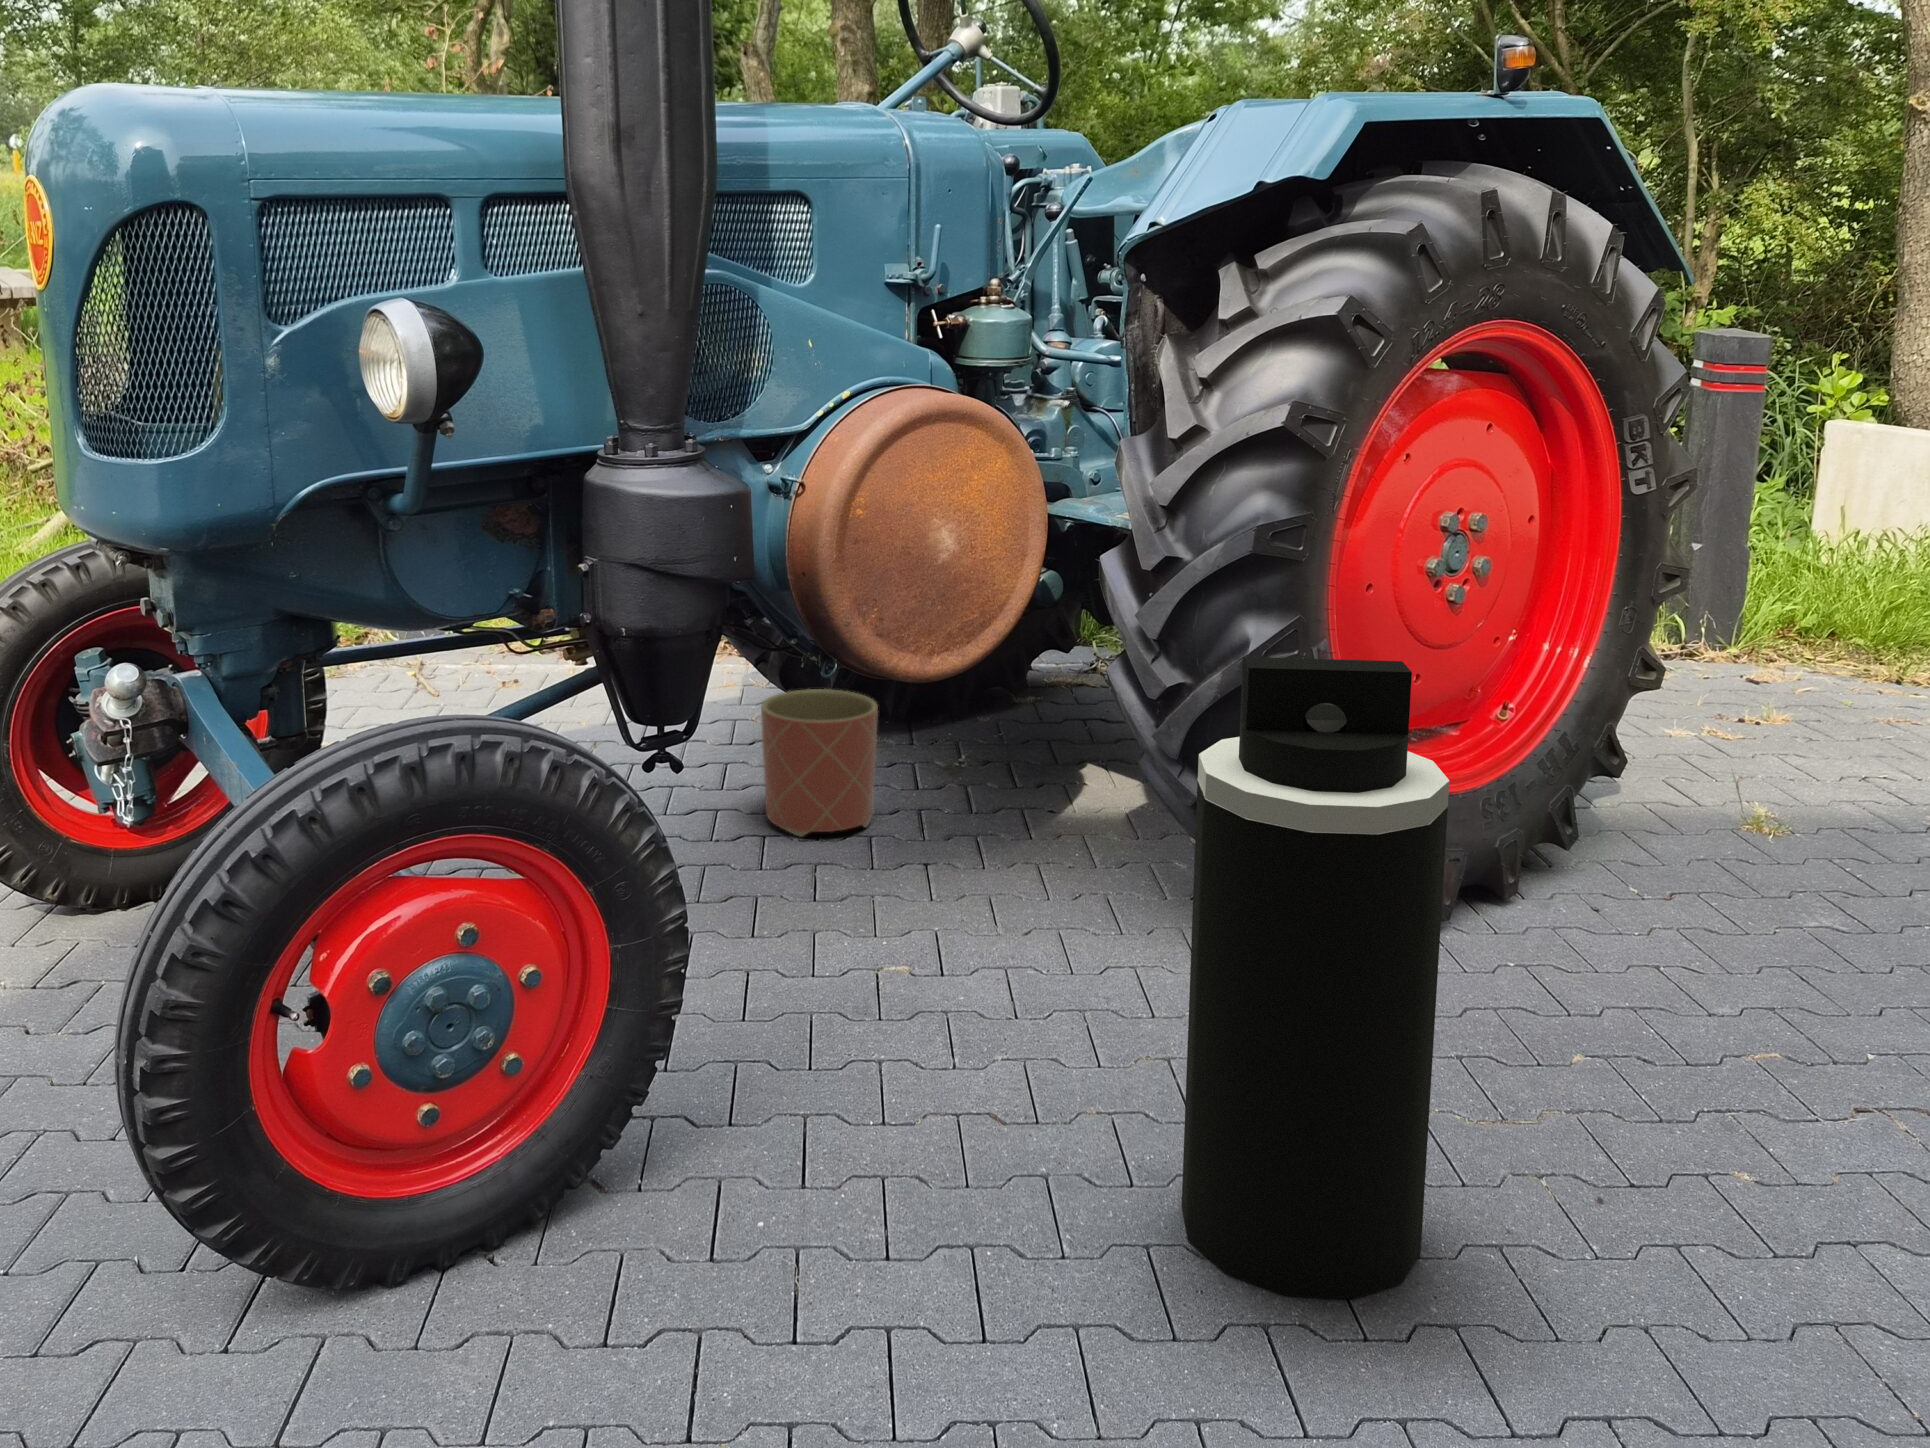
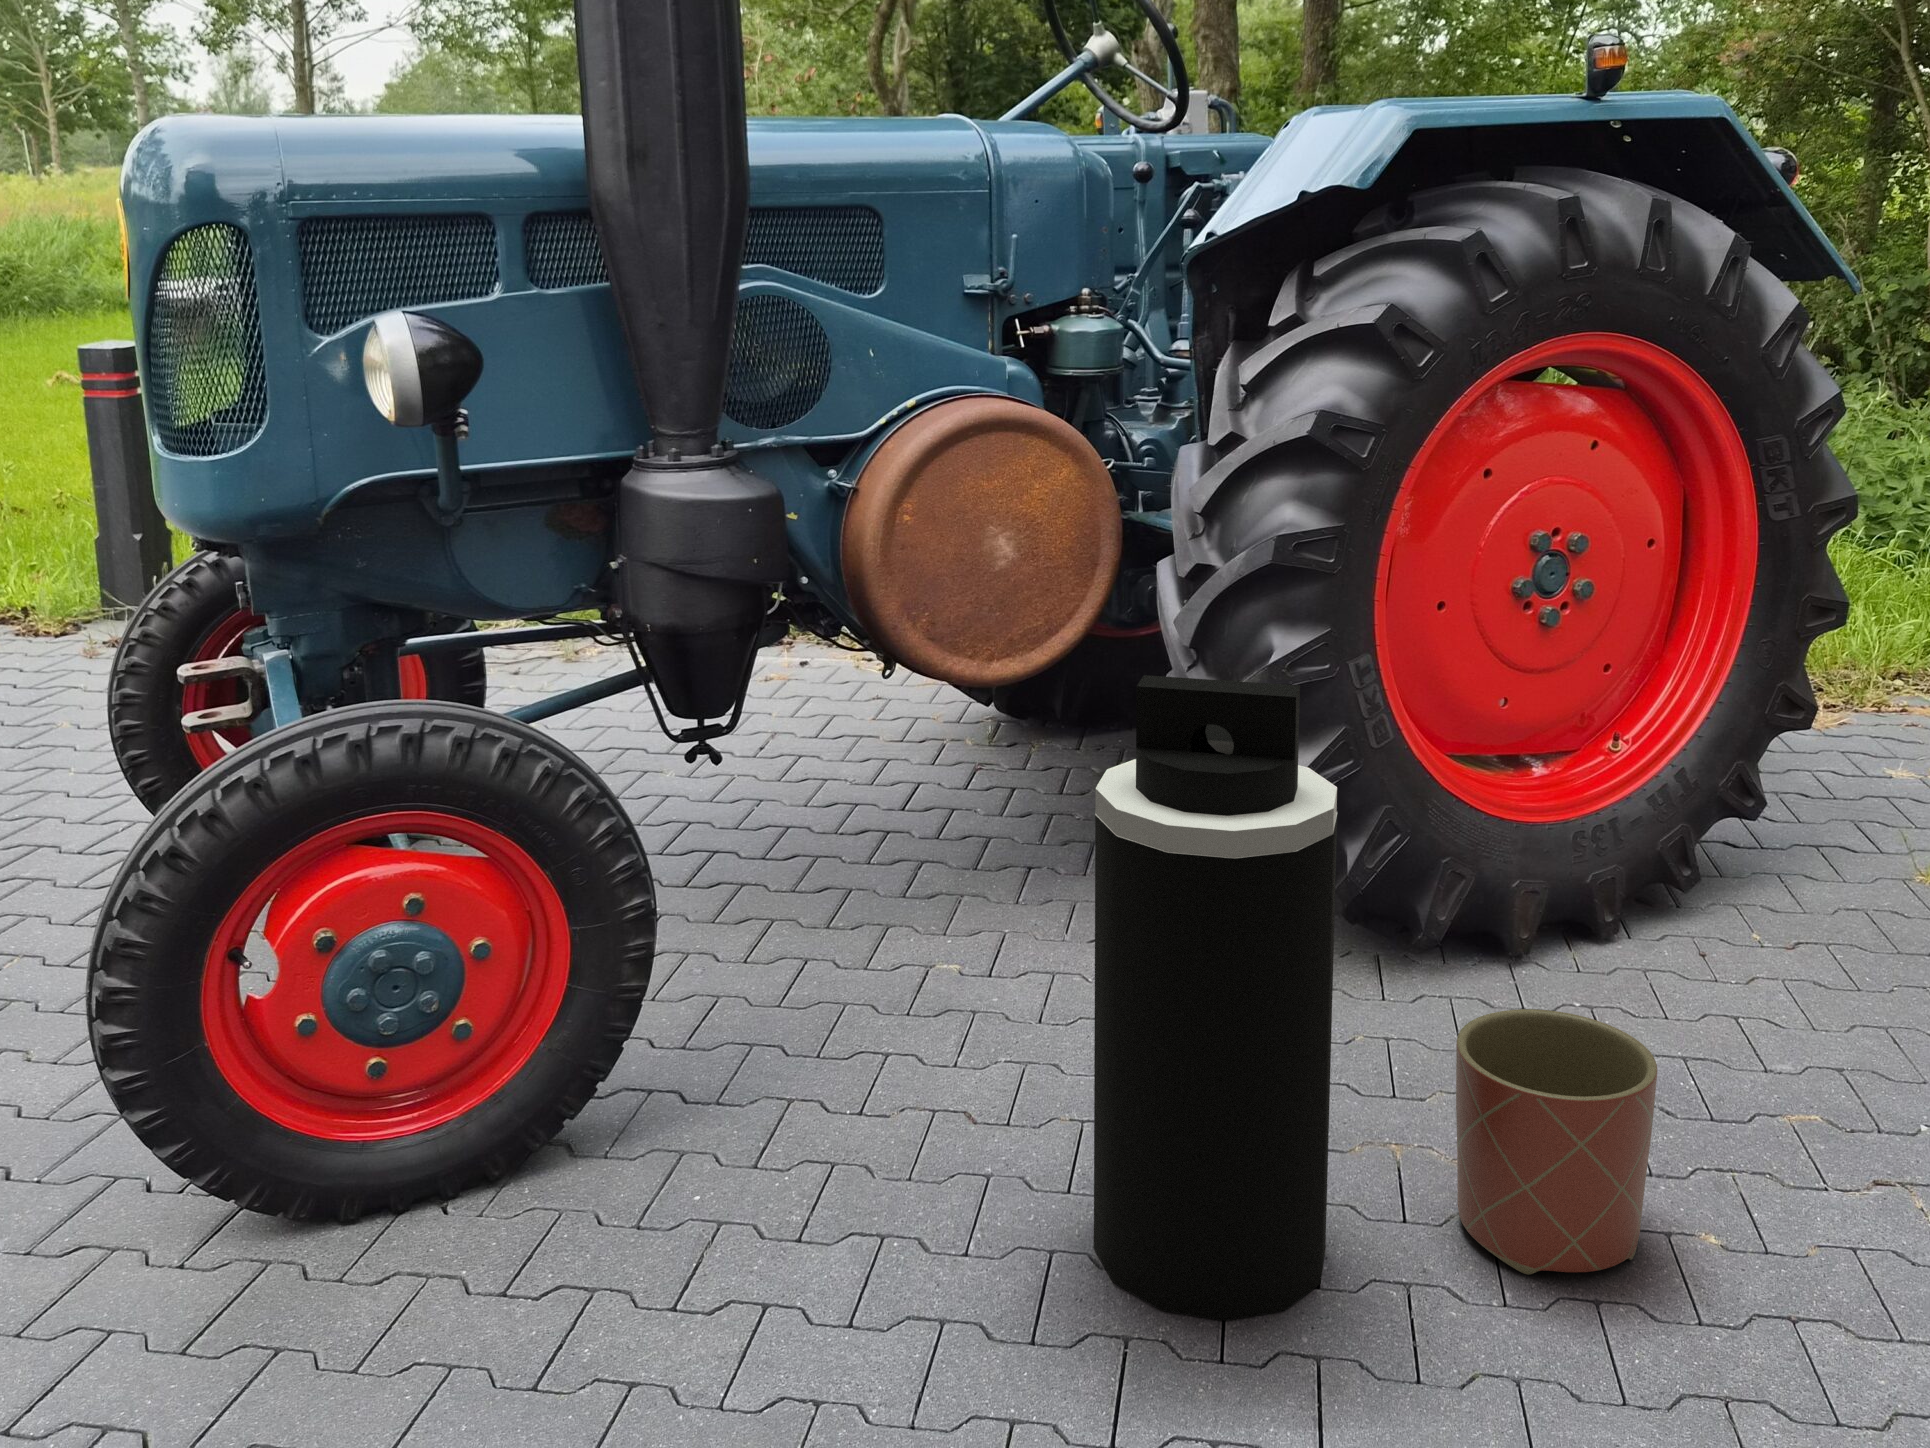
planter: present [761,689,878,837] -> present [1456,1009,1657,1275]

